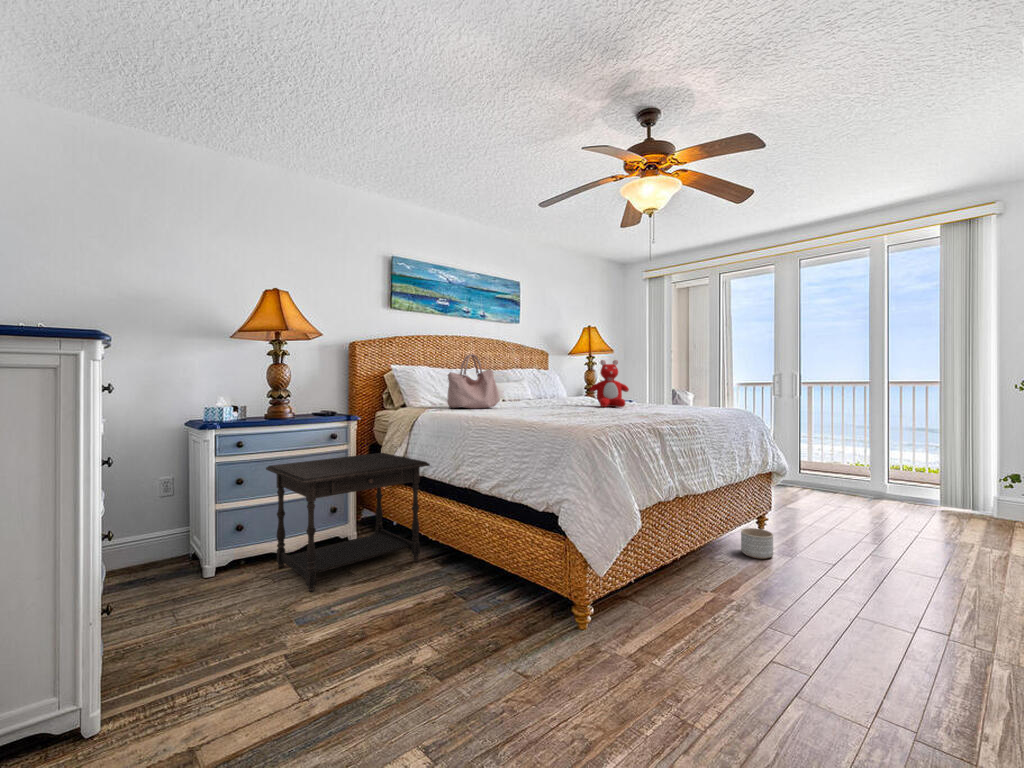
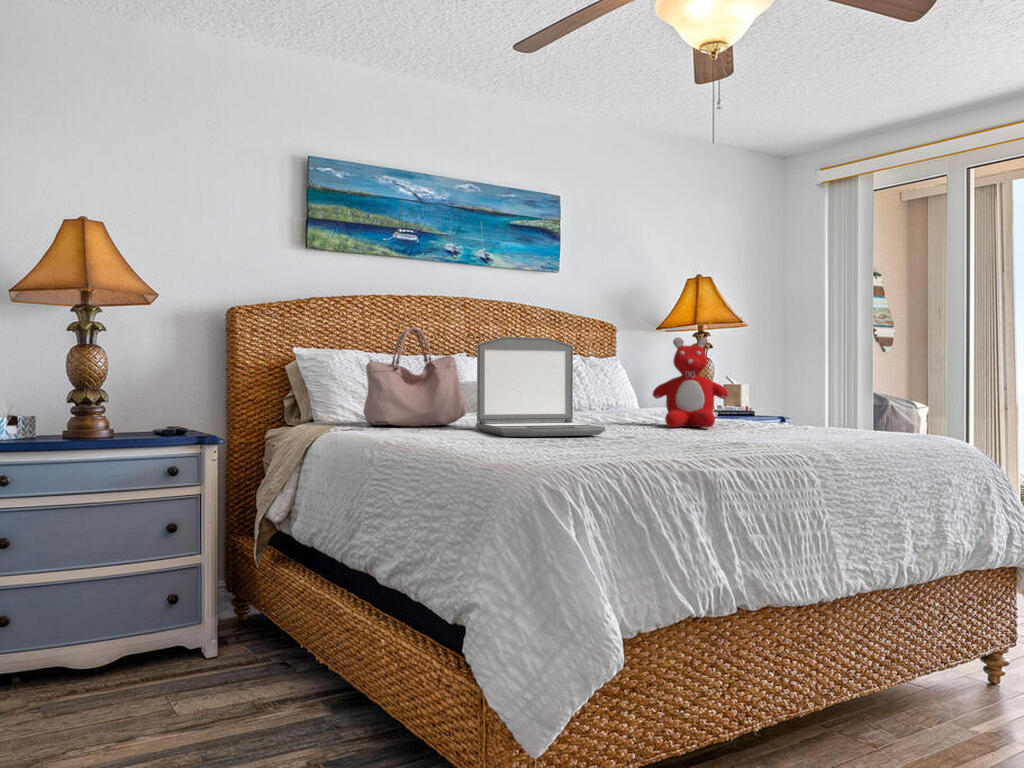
laptop: none [511,359,584,413] -> present [476,337,605,437]
side table: present [266,453,430,592] -> none [44,501,314,740]
planter: present [741,528,773,559] -> none [914,678,980,743]

